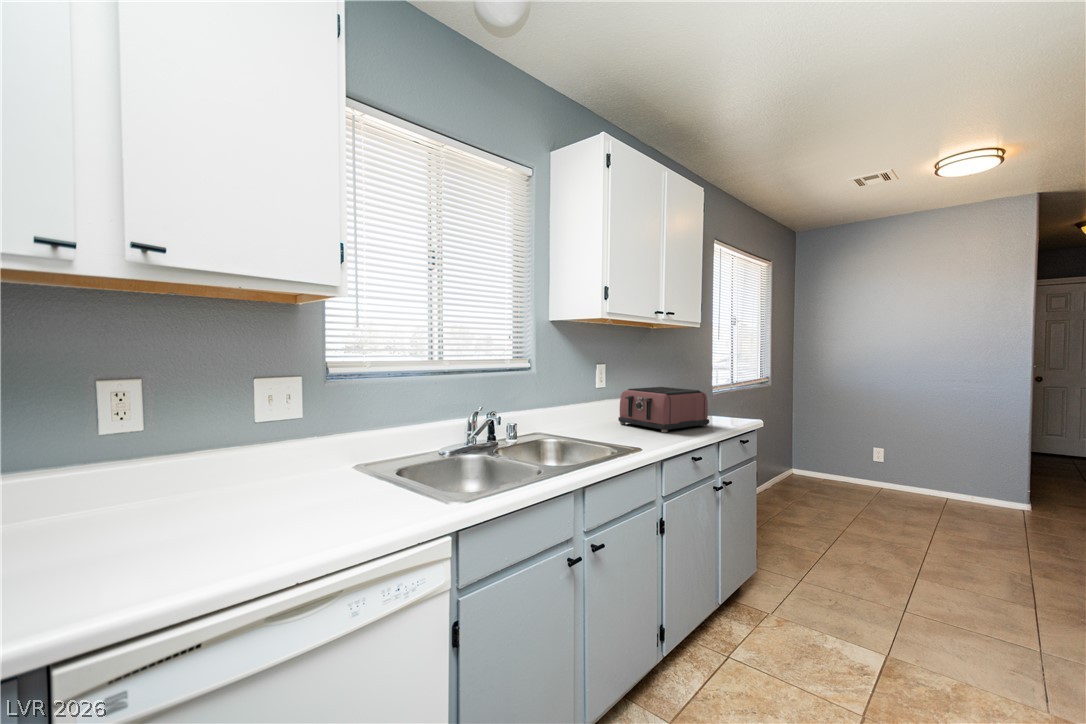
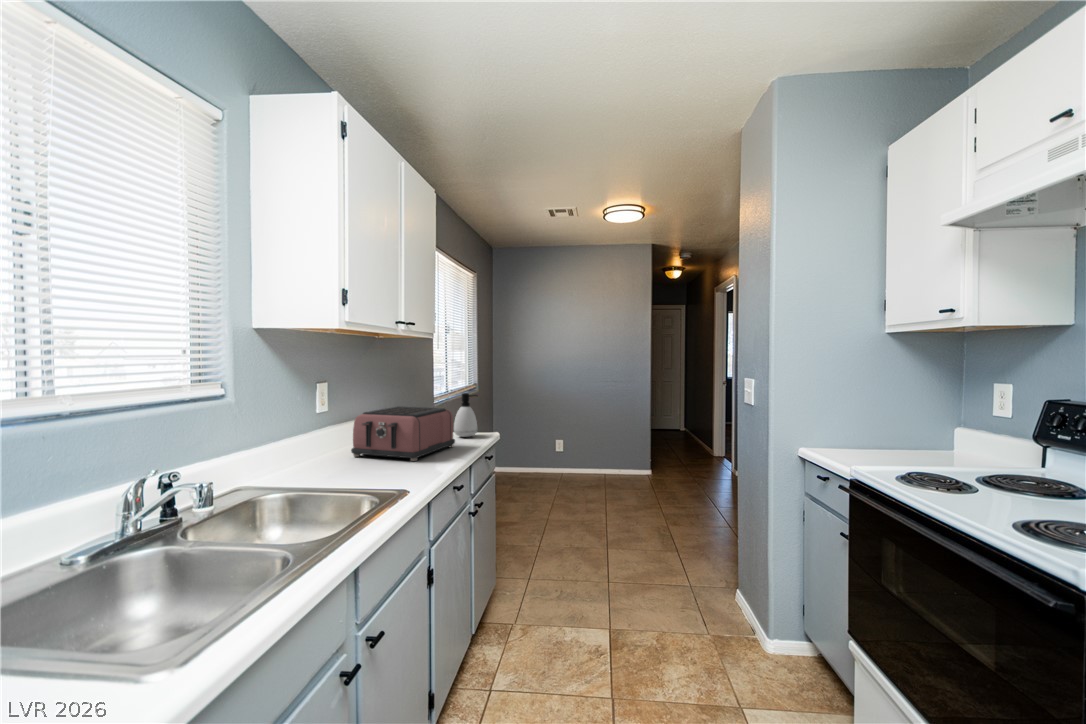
soap dispenser: none [714,379,739,421] -> present [454,393,478,437]

